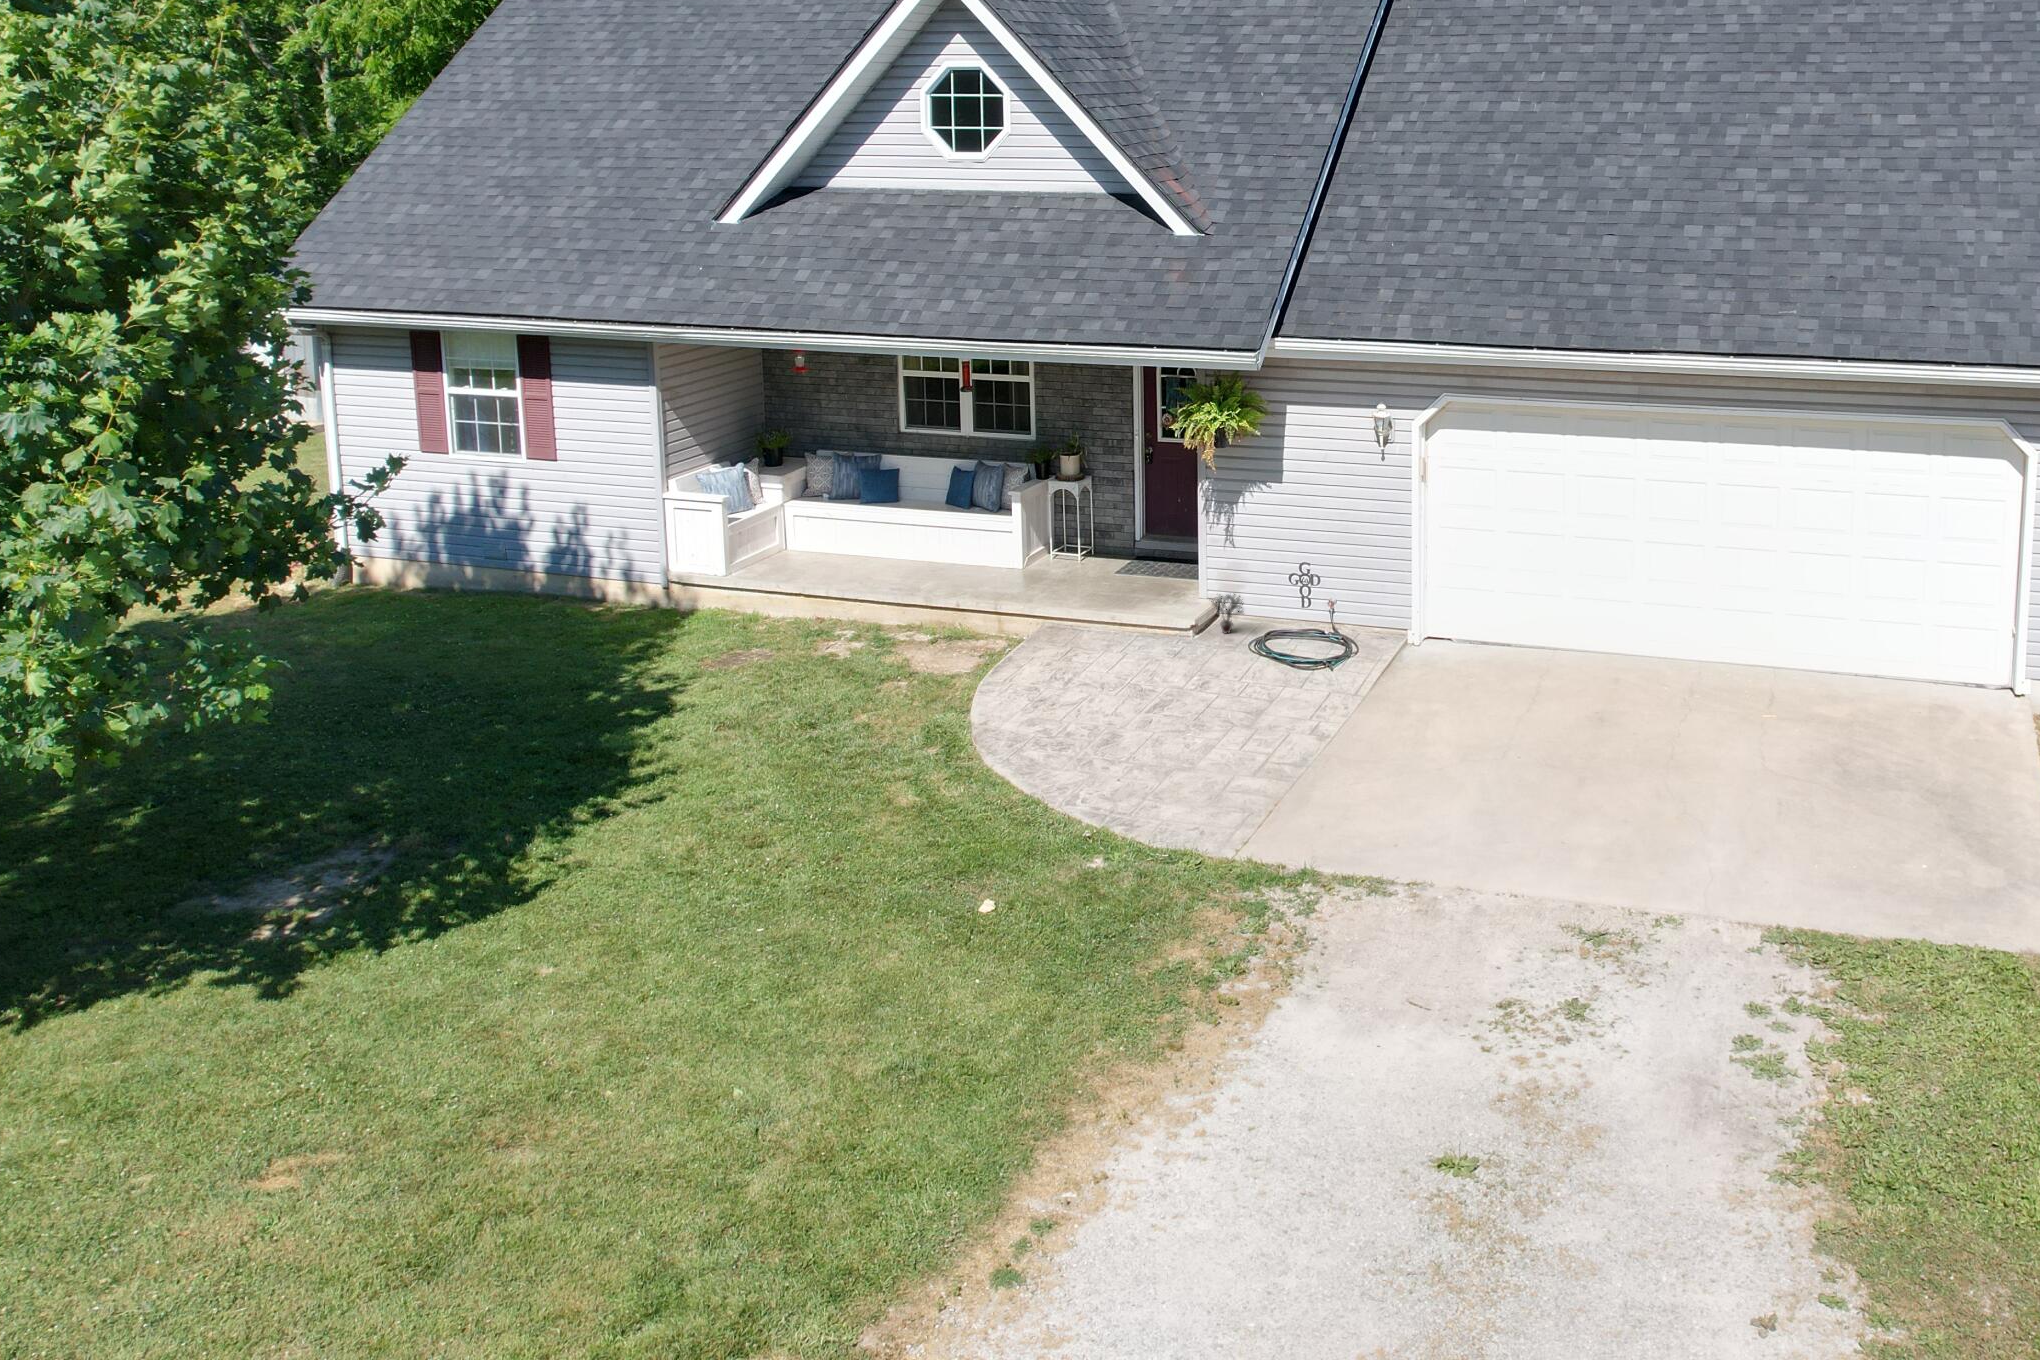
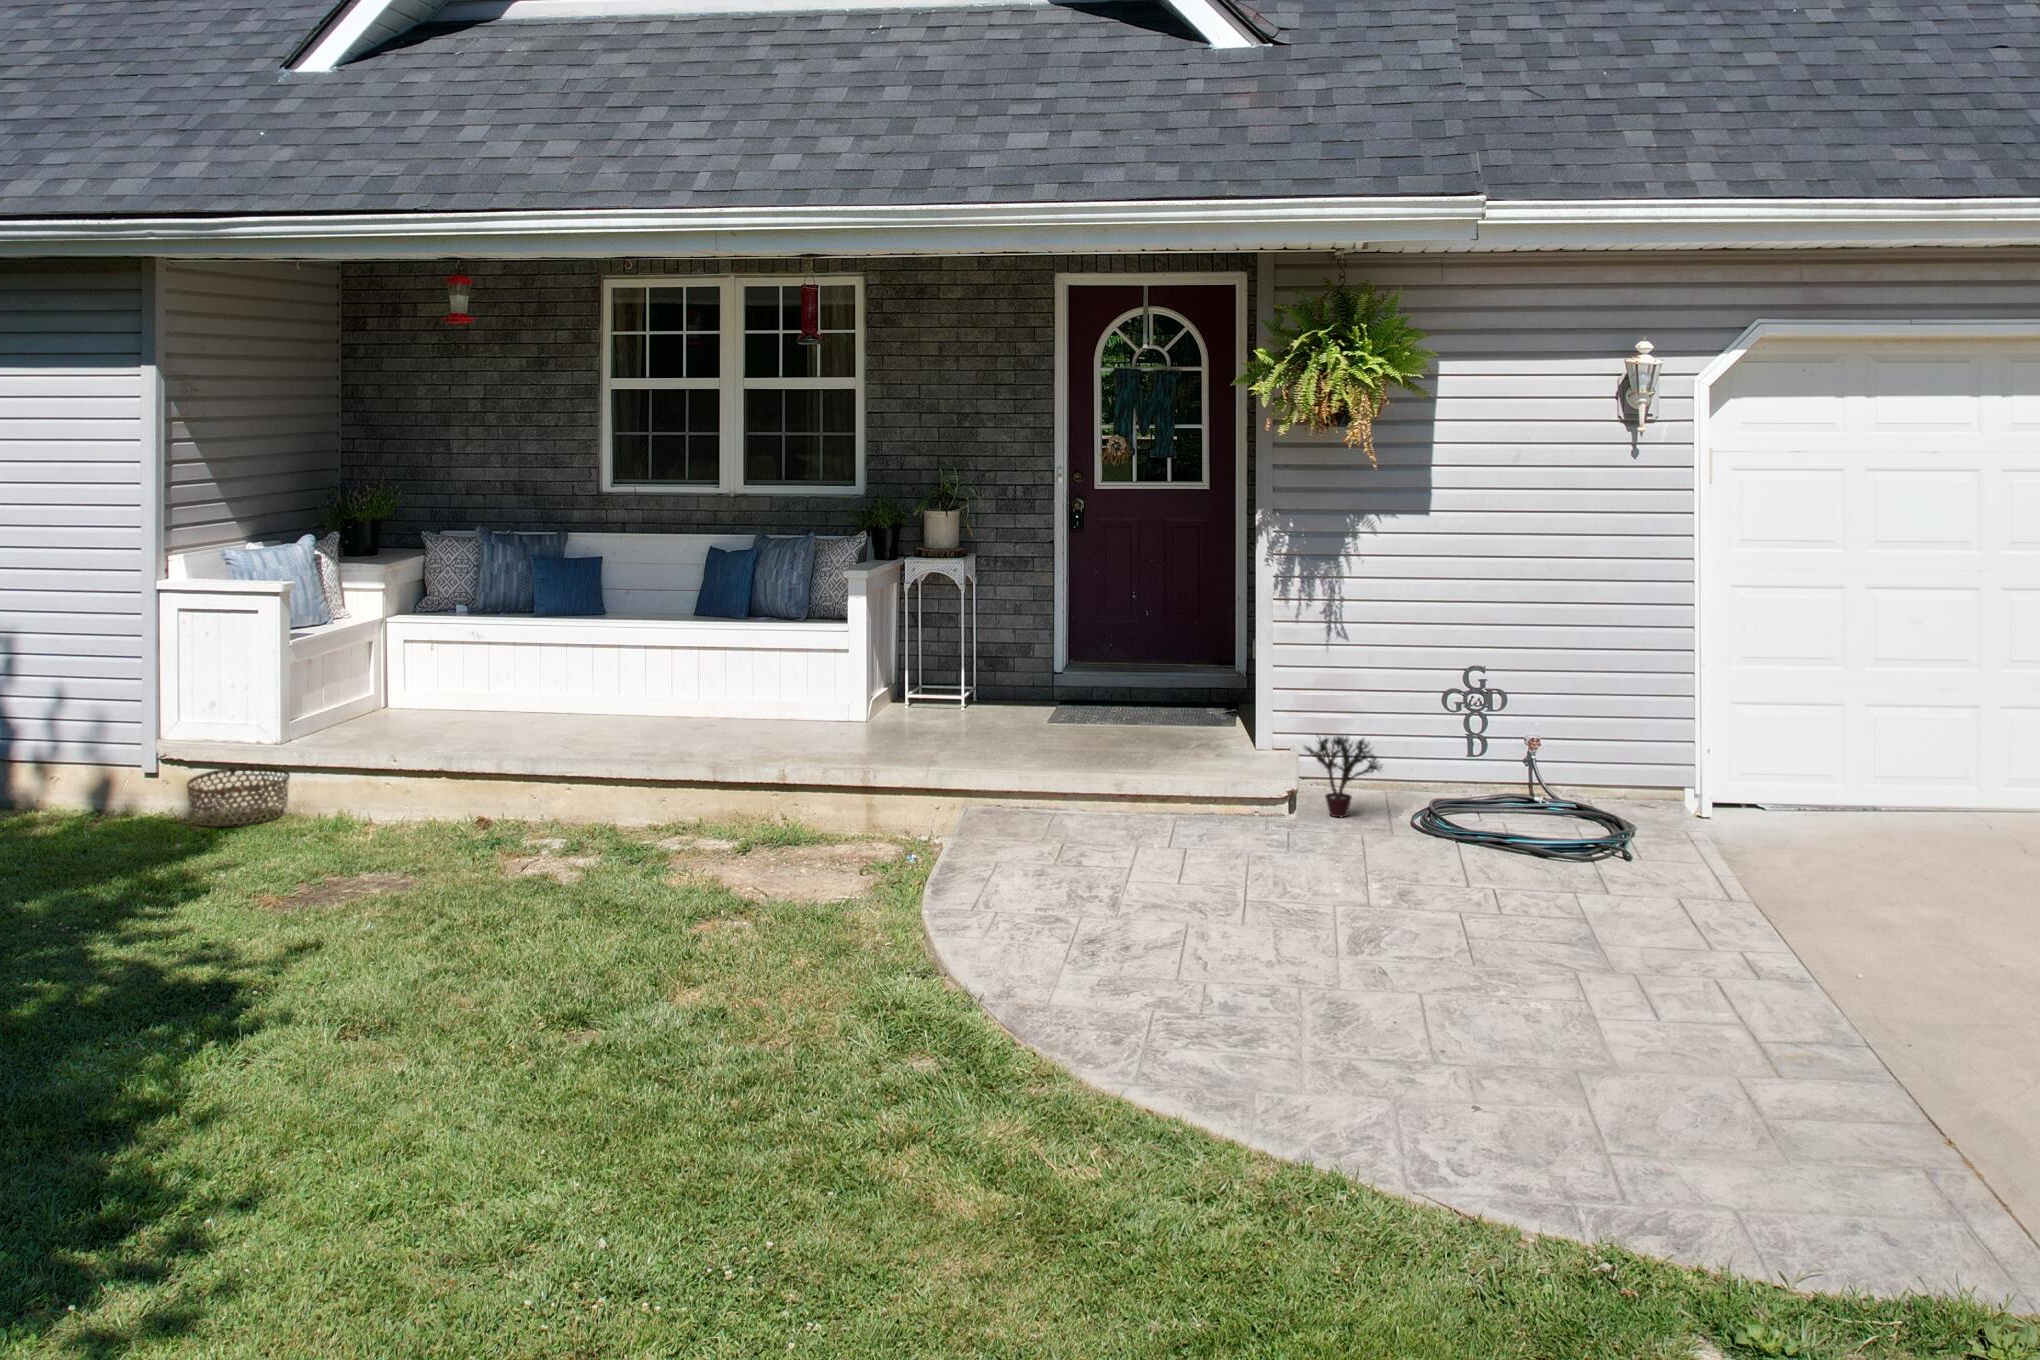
basket: none [683,586,731,618] -> present [187,766,290,827]

